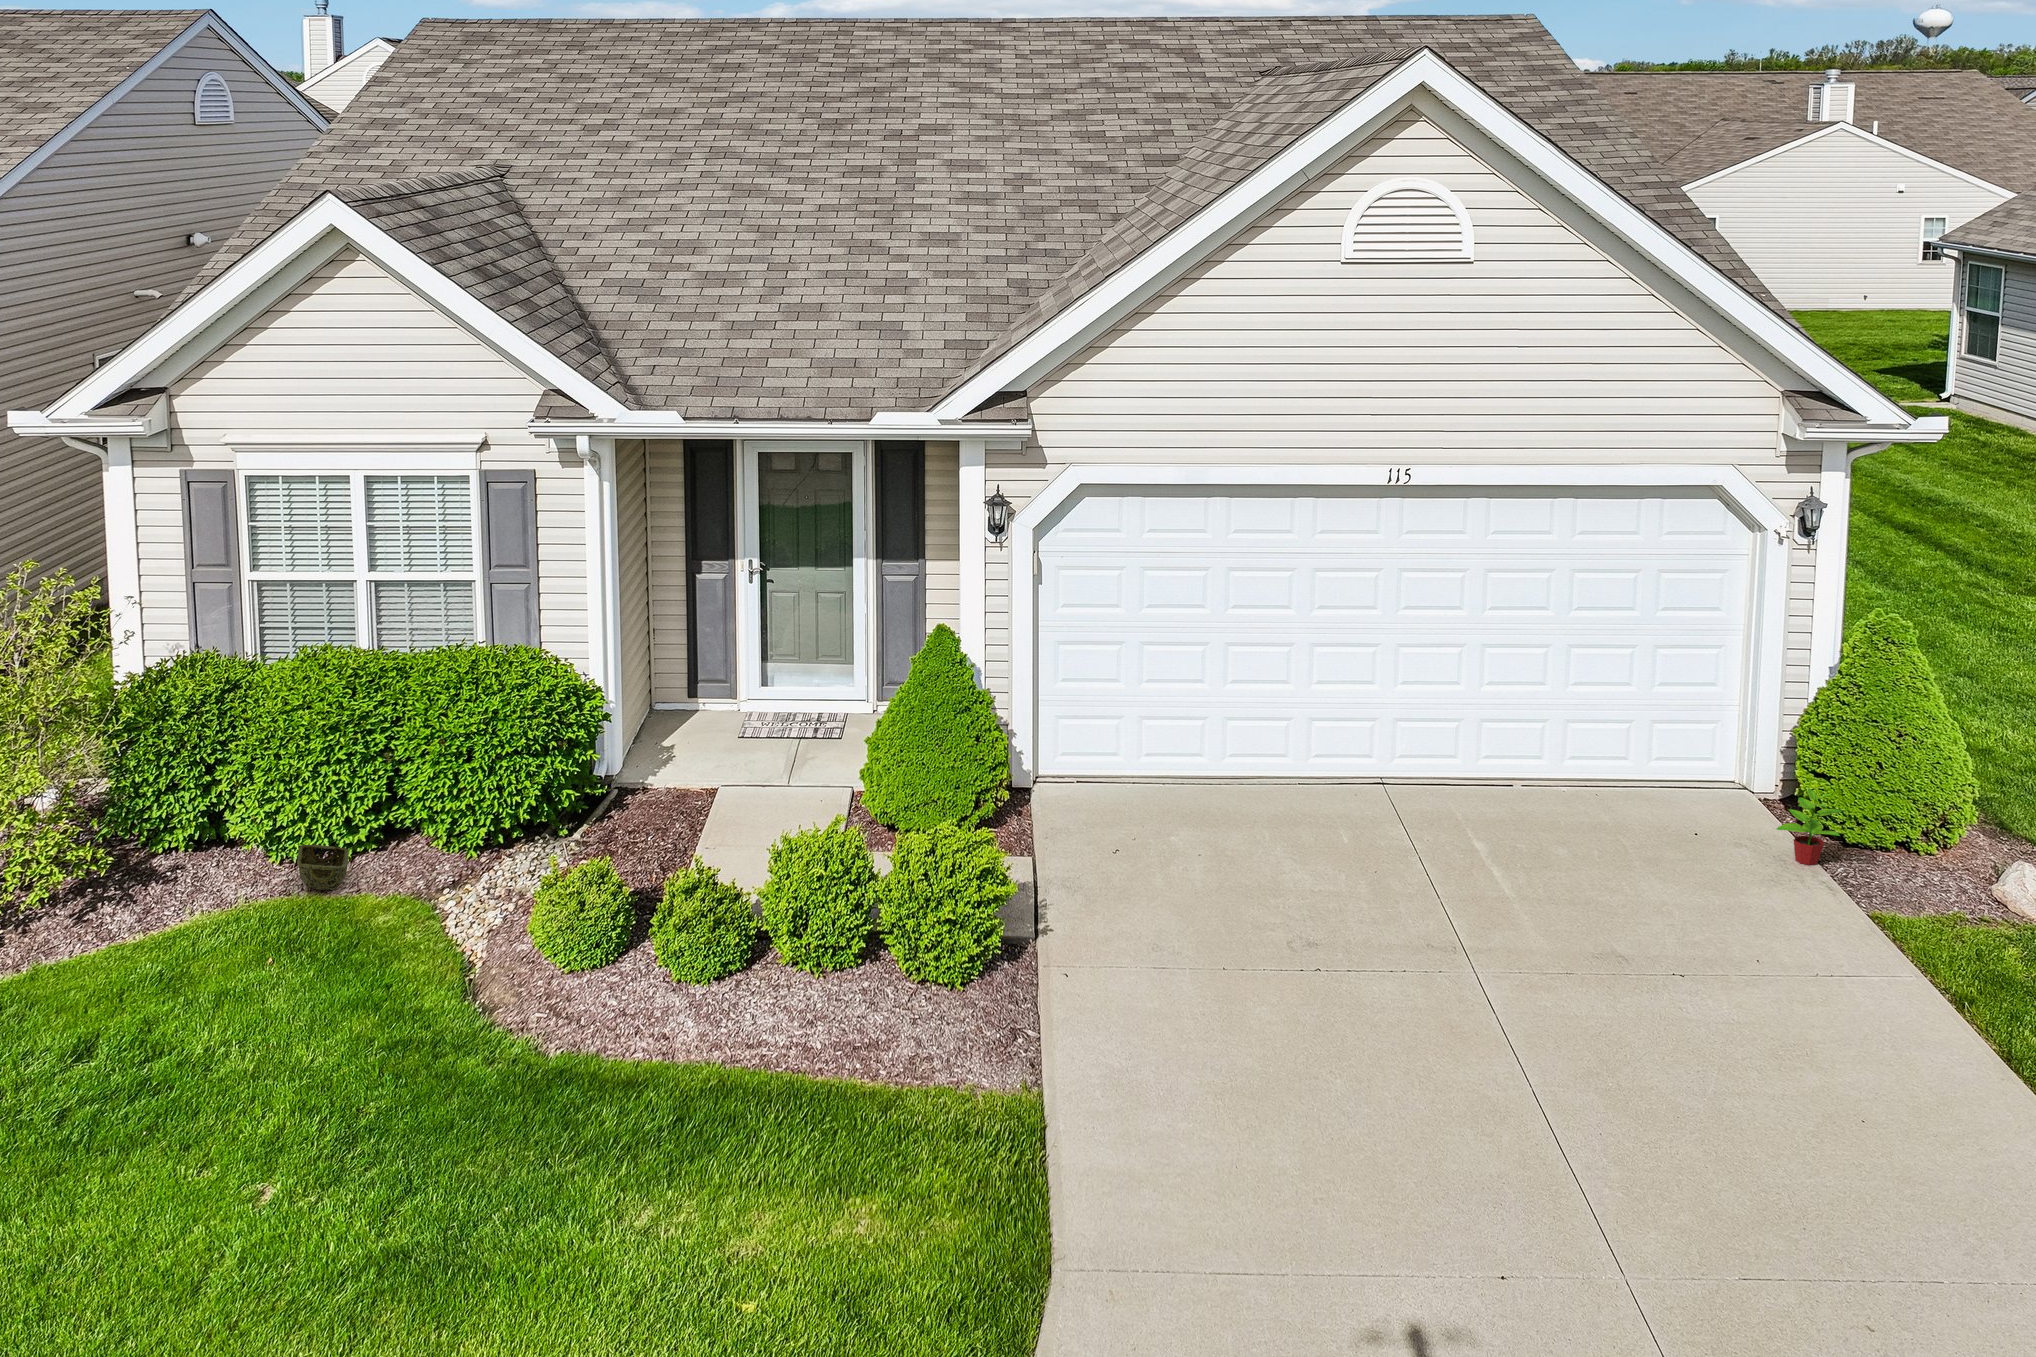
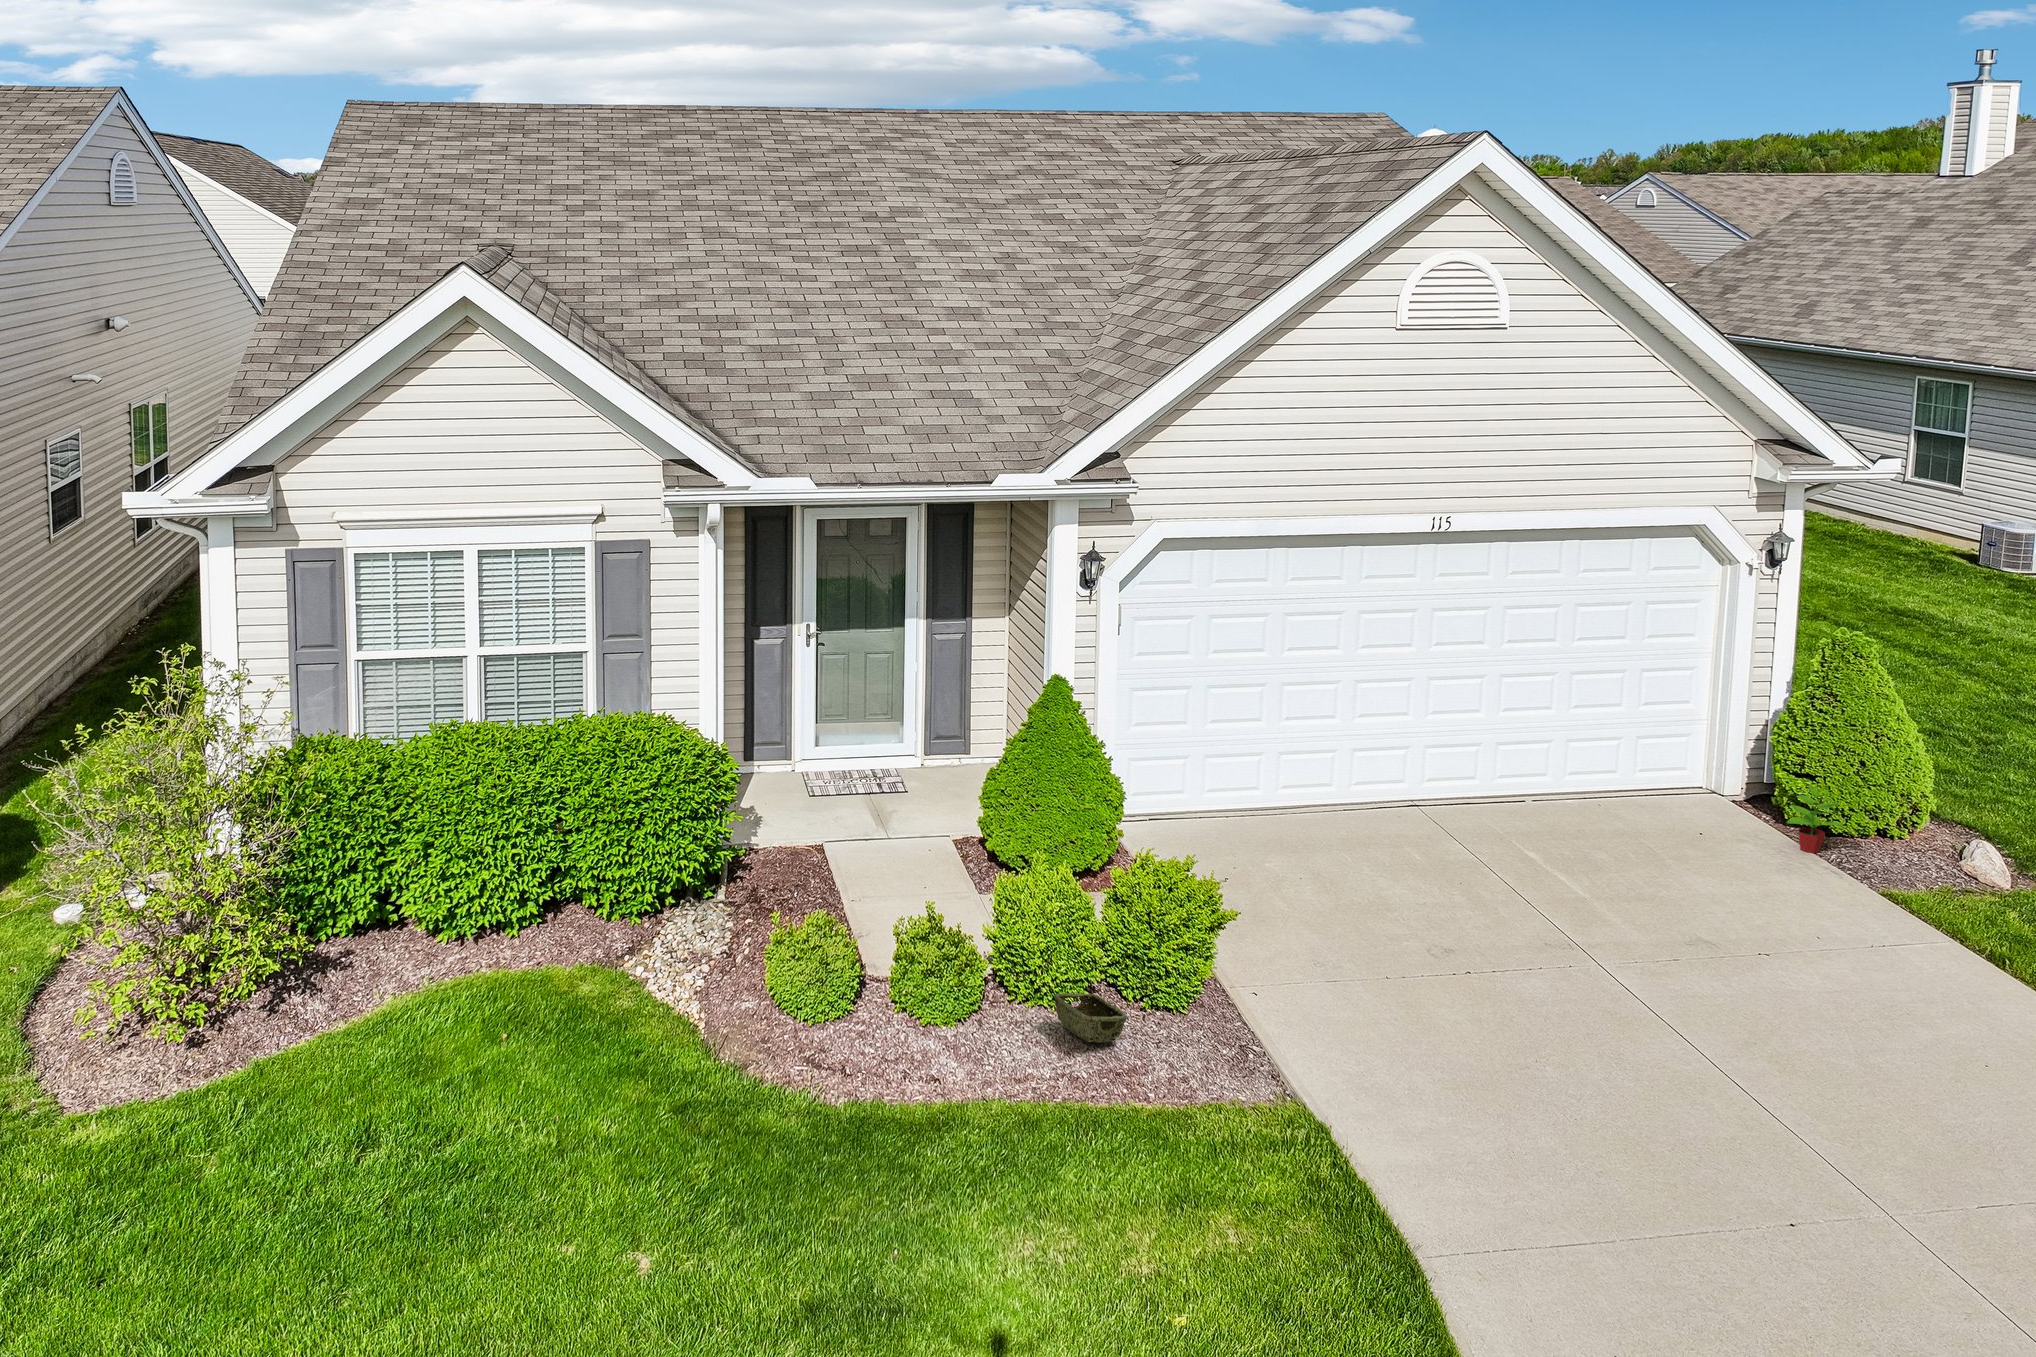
woven basket: present [297,844,349,890] -> present [1055,993,1127,1043]

